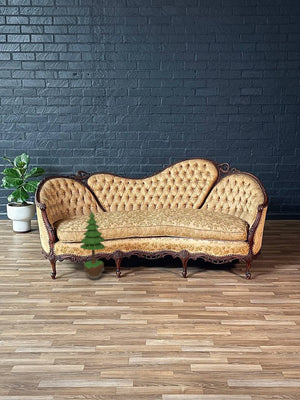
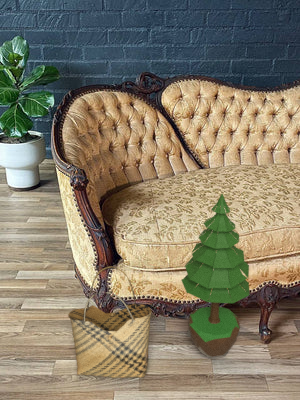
woven basket: none [37,240,68,283] -> present [68,266,152,378]

